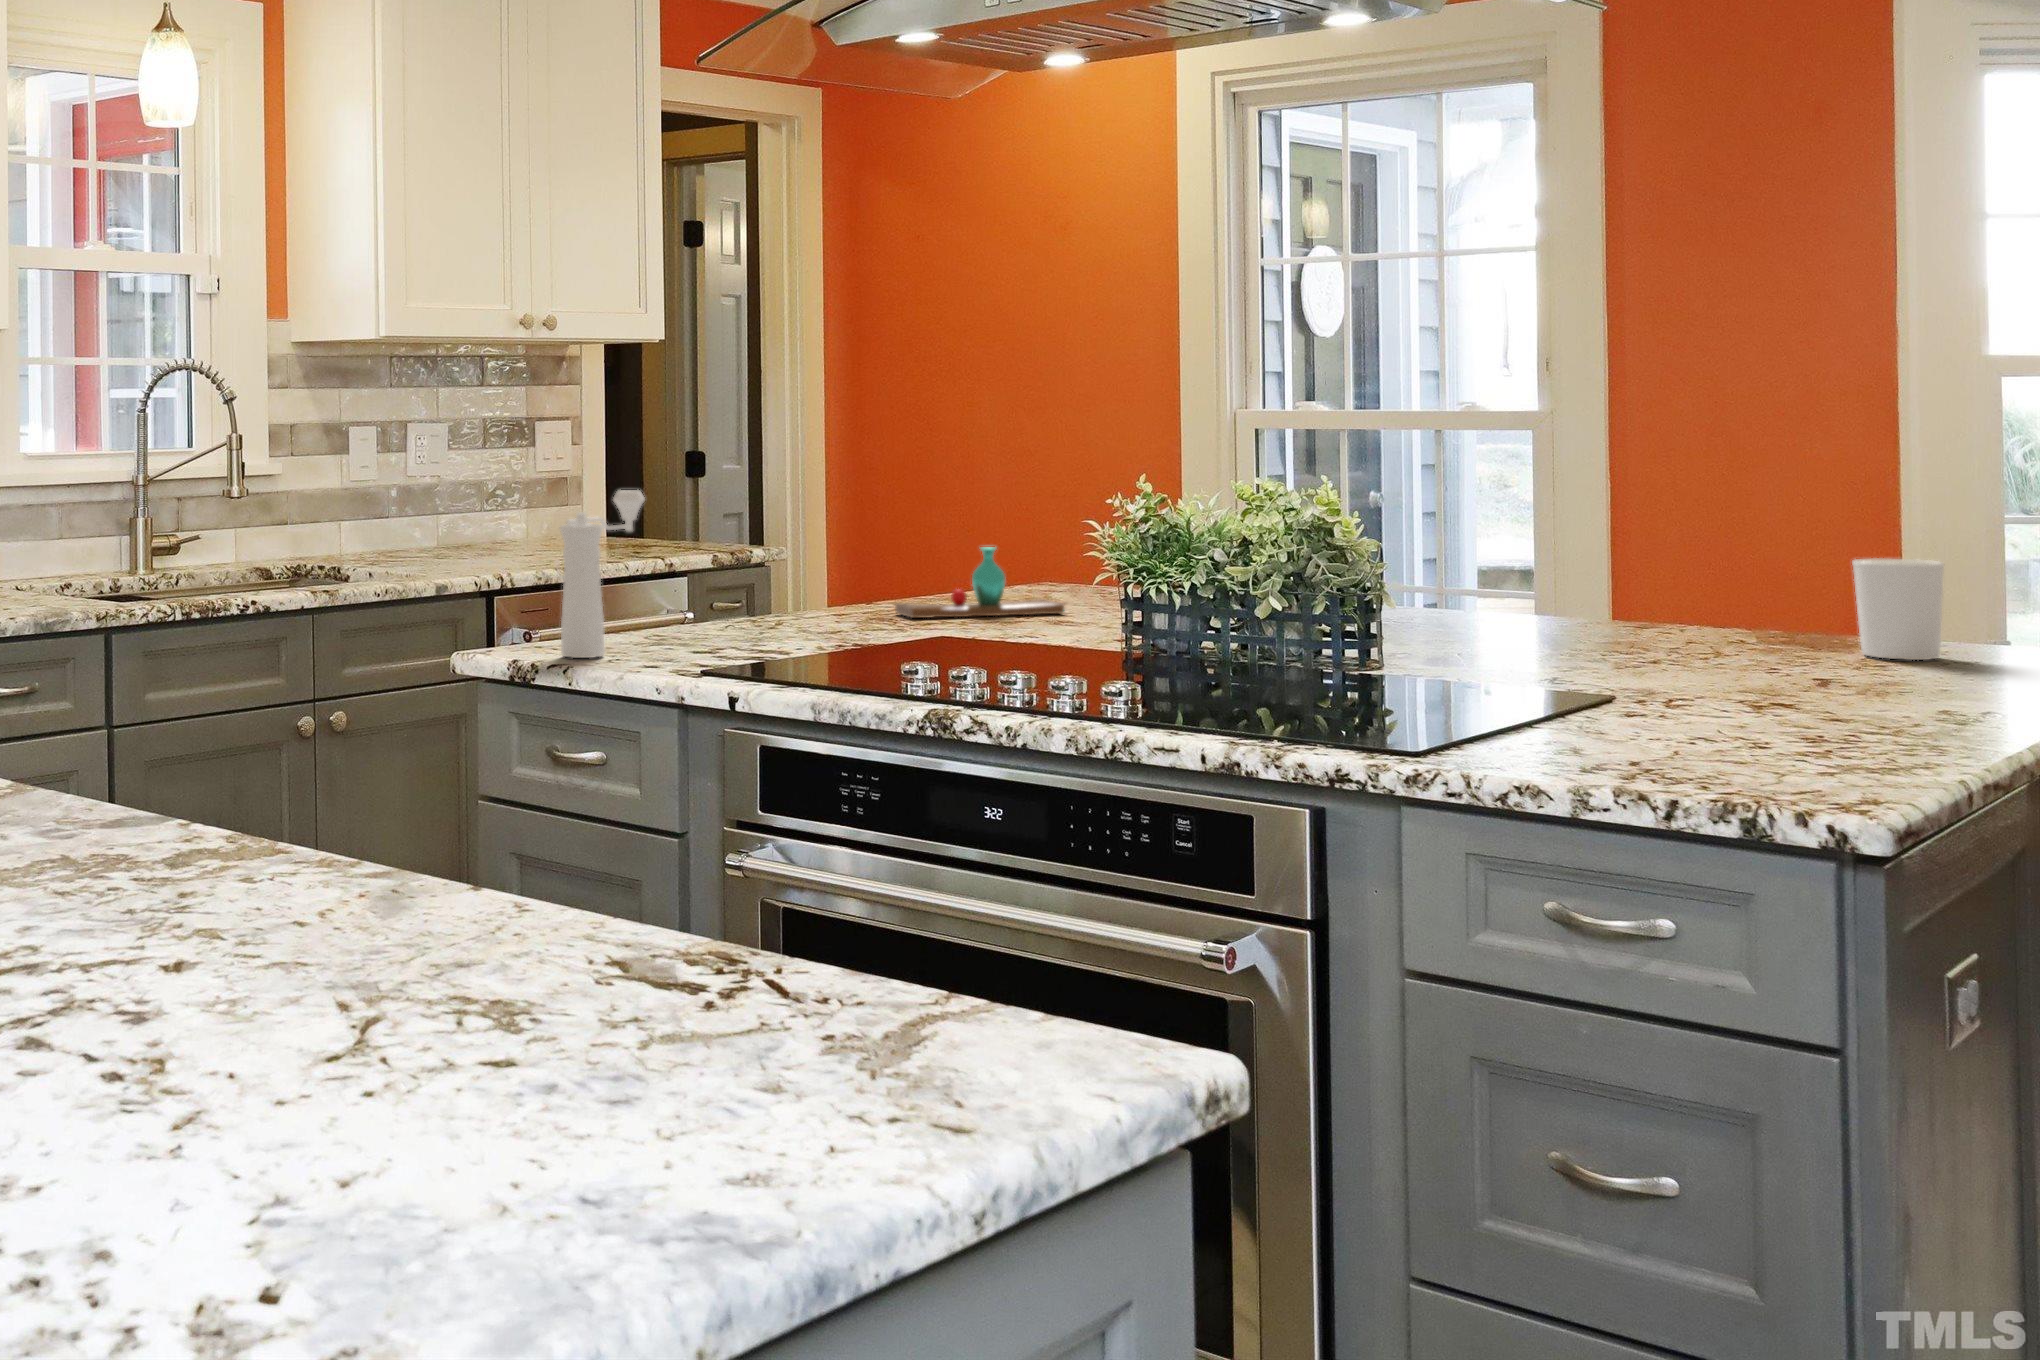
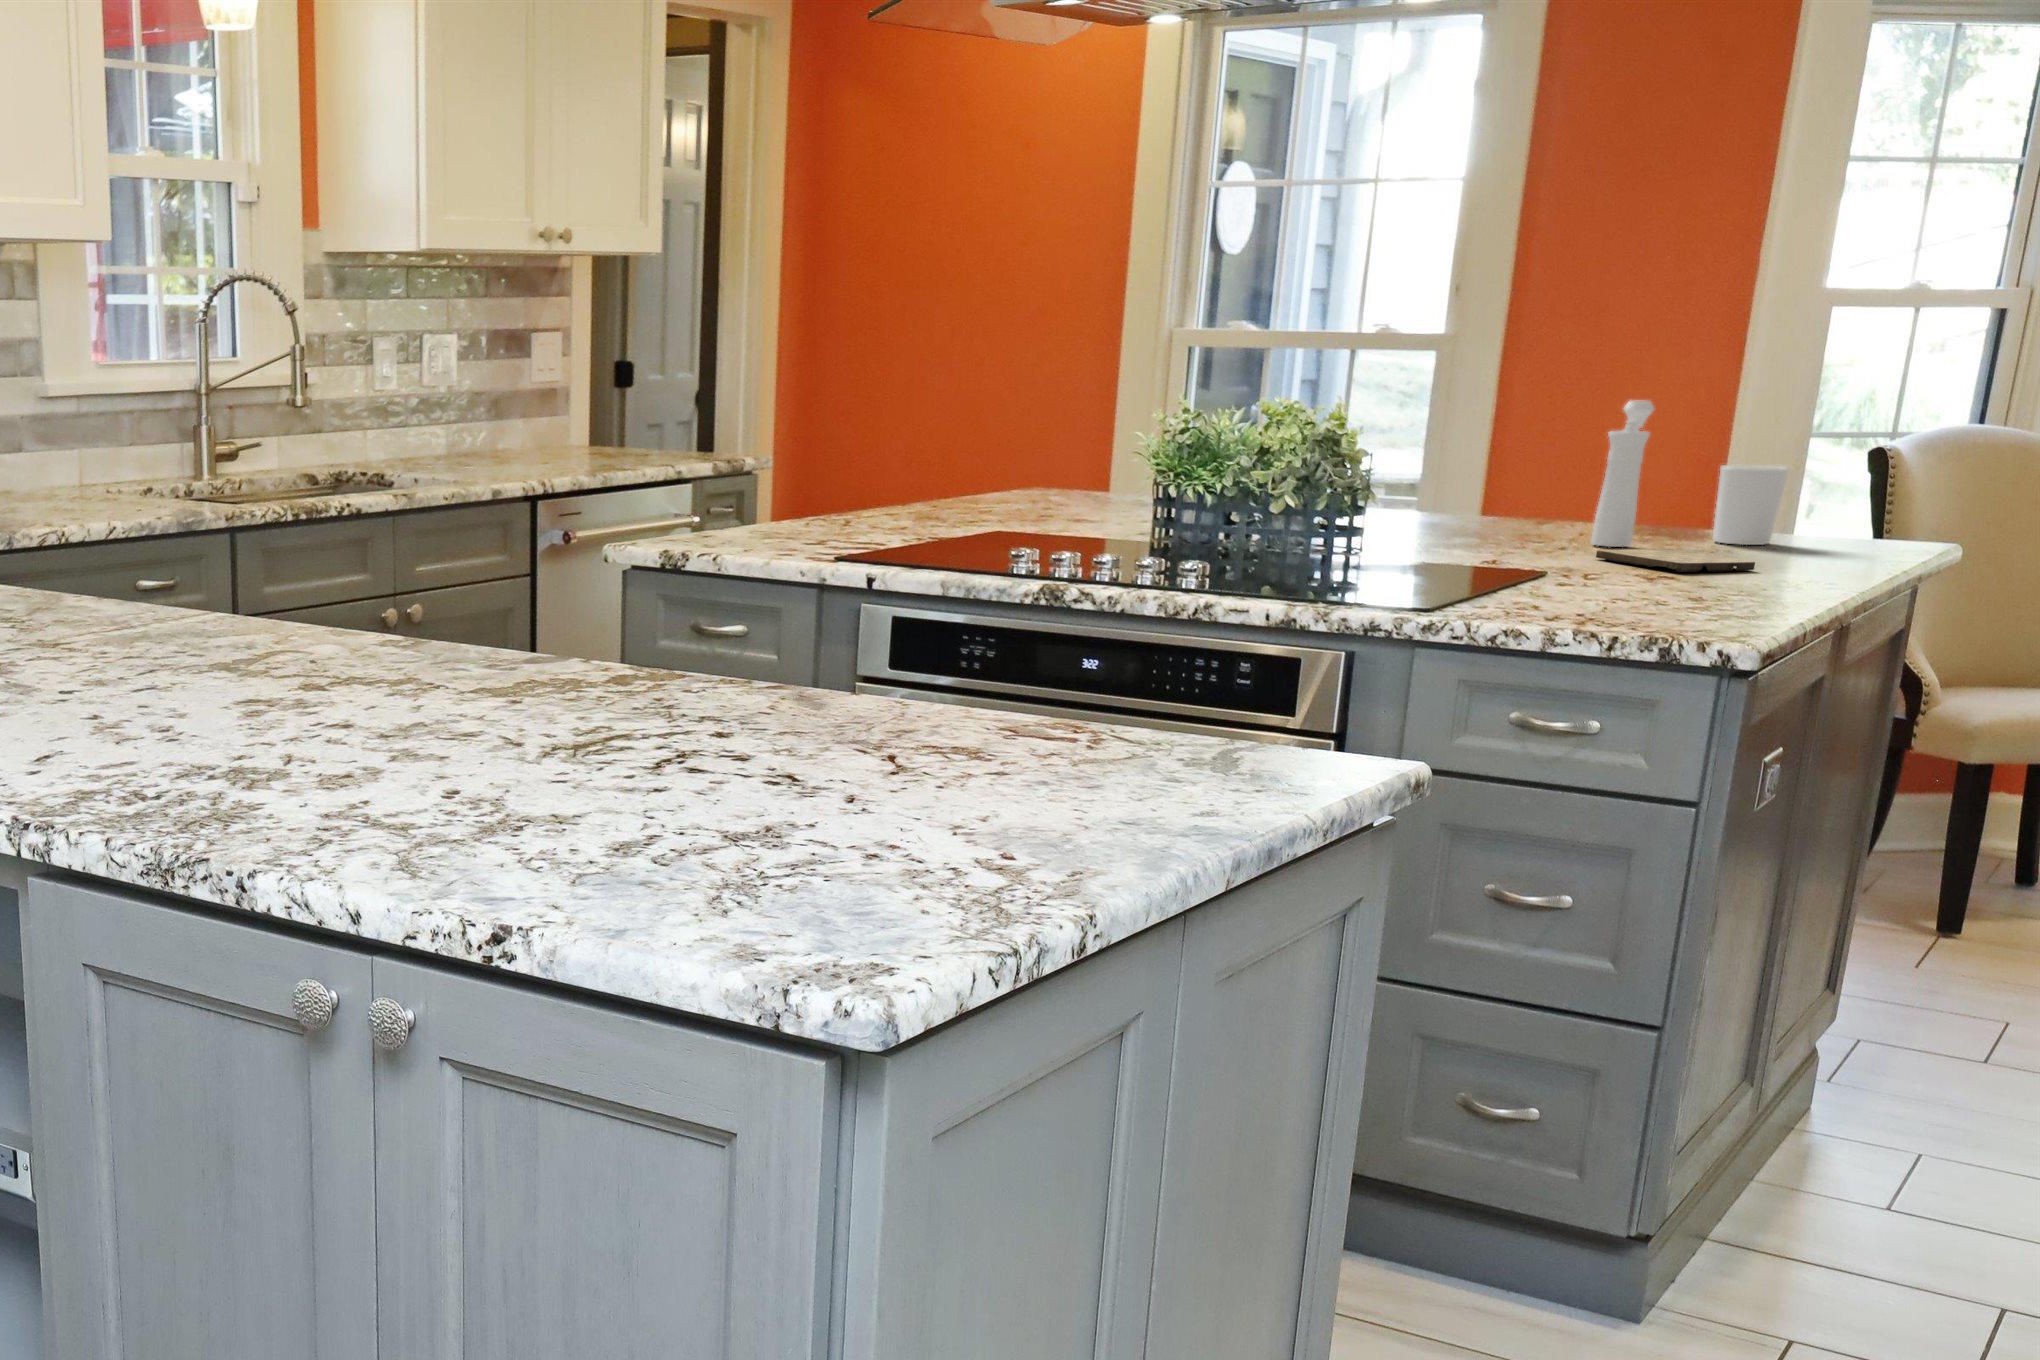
pepper mill: present [560,490,645,658] -> present [1591,401,1655,547]
vase: present [895,547,1064,618] -> none [933,454,1074,516]
cutting board: none [1692,666,1906,699] -> present [1596,549,1755,572]

